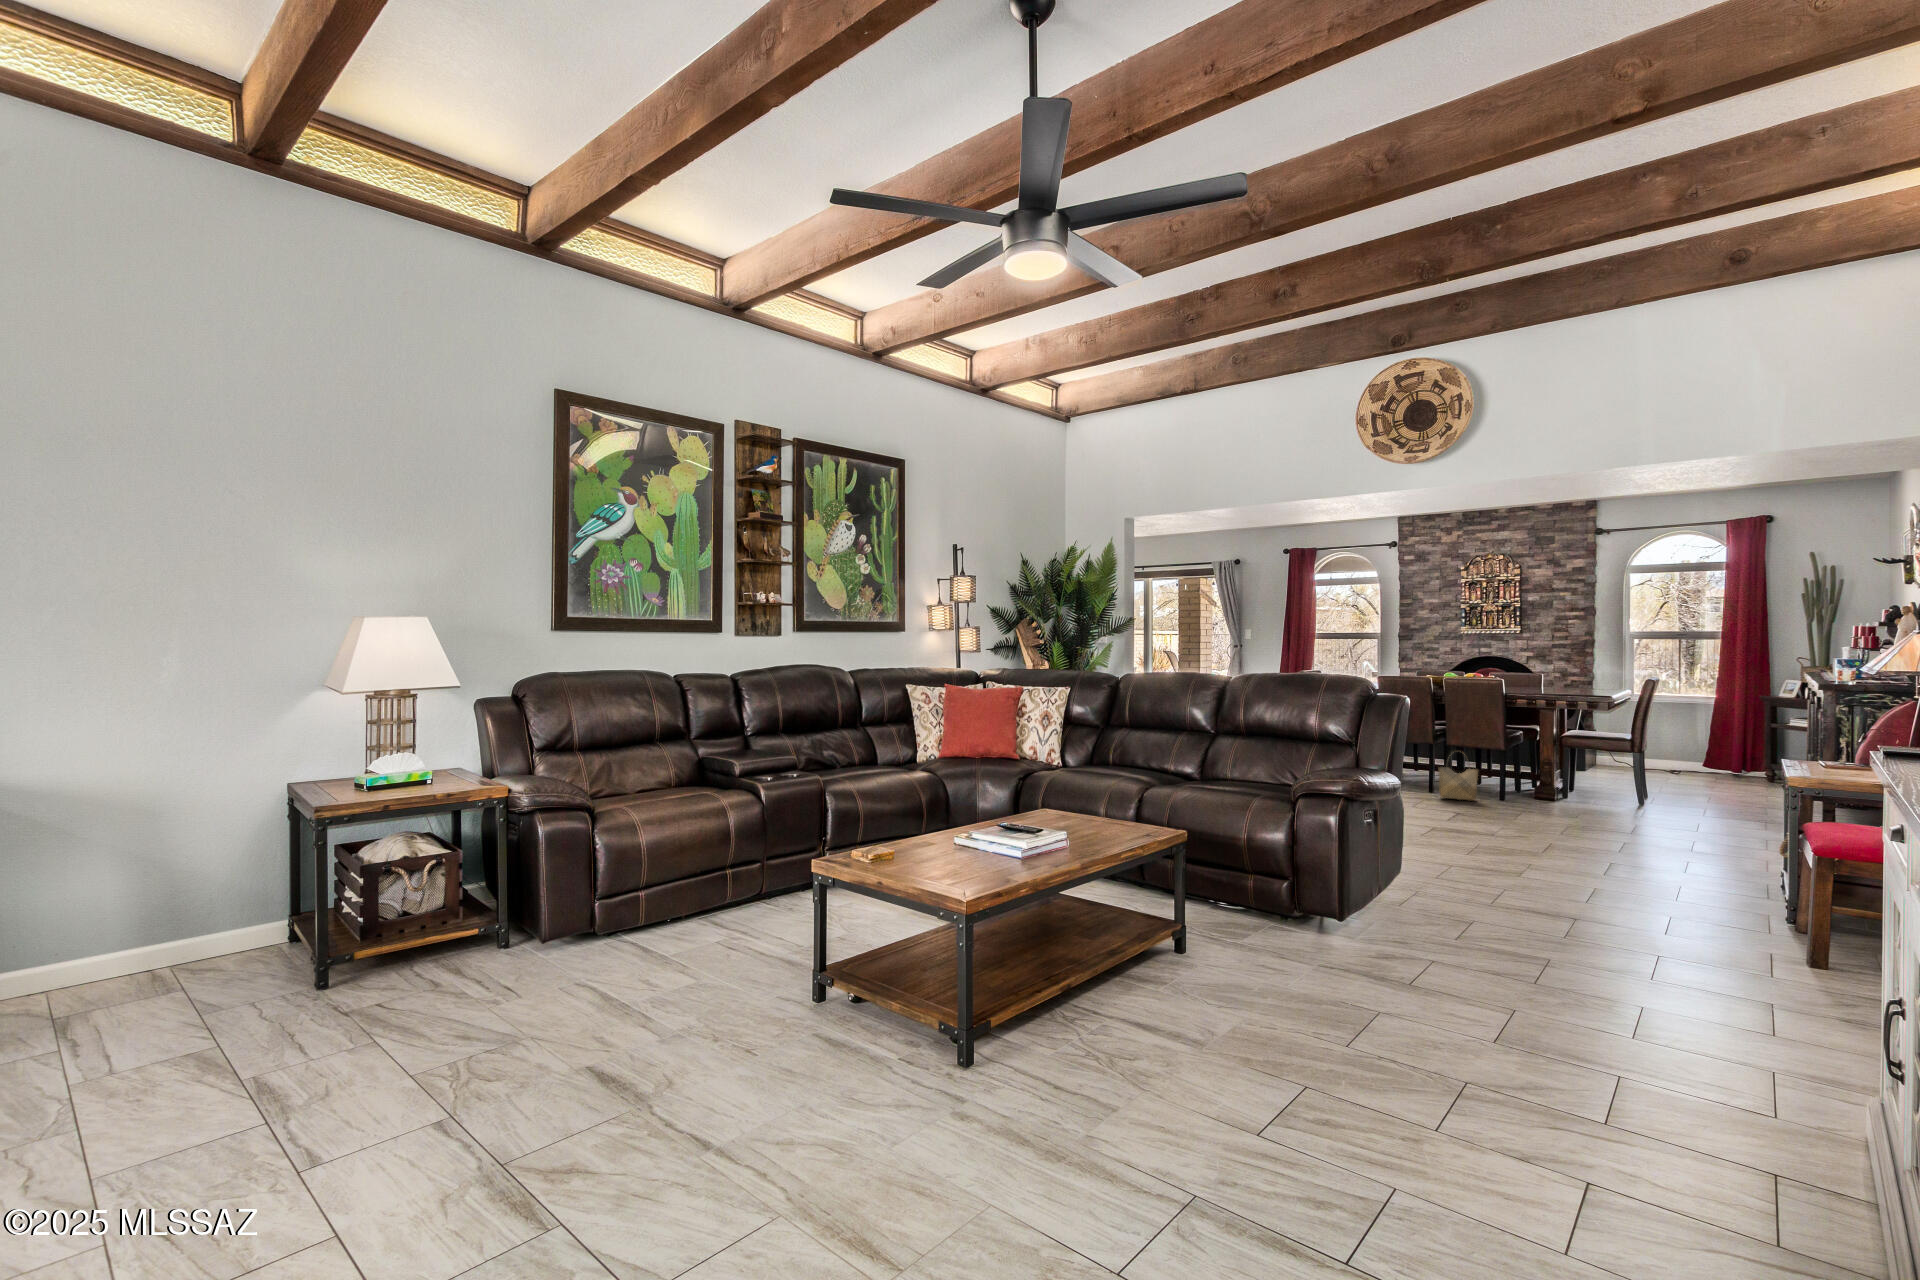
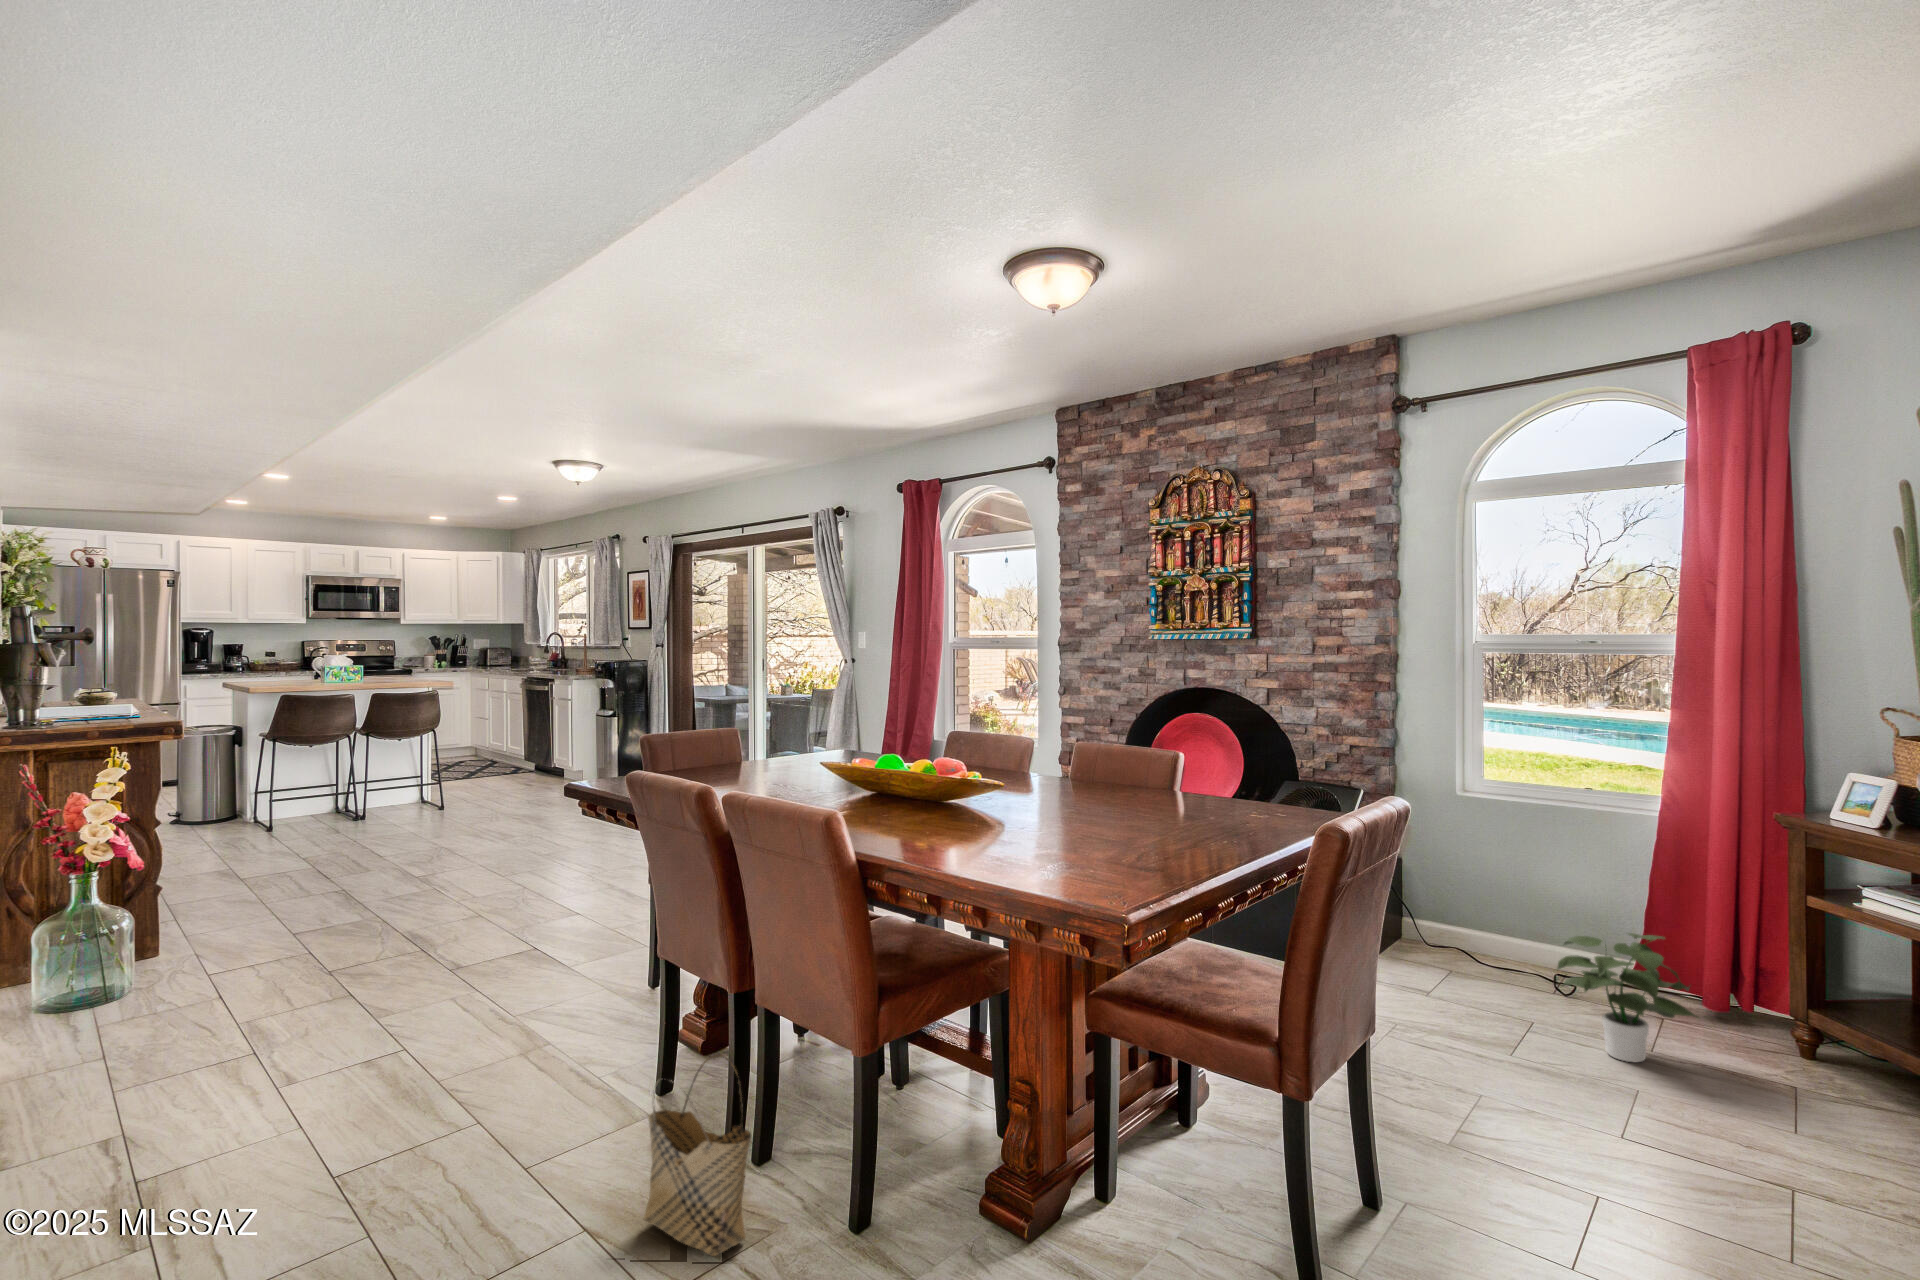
potted plant: none [1681,739,1735,783] -> present [1557,933,1697,1062]

